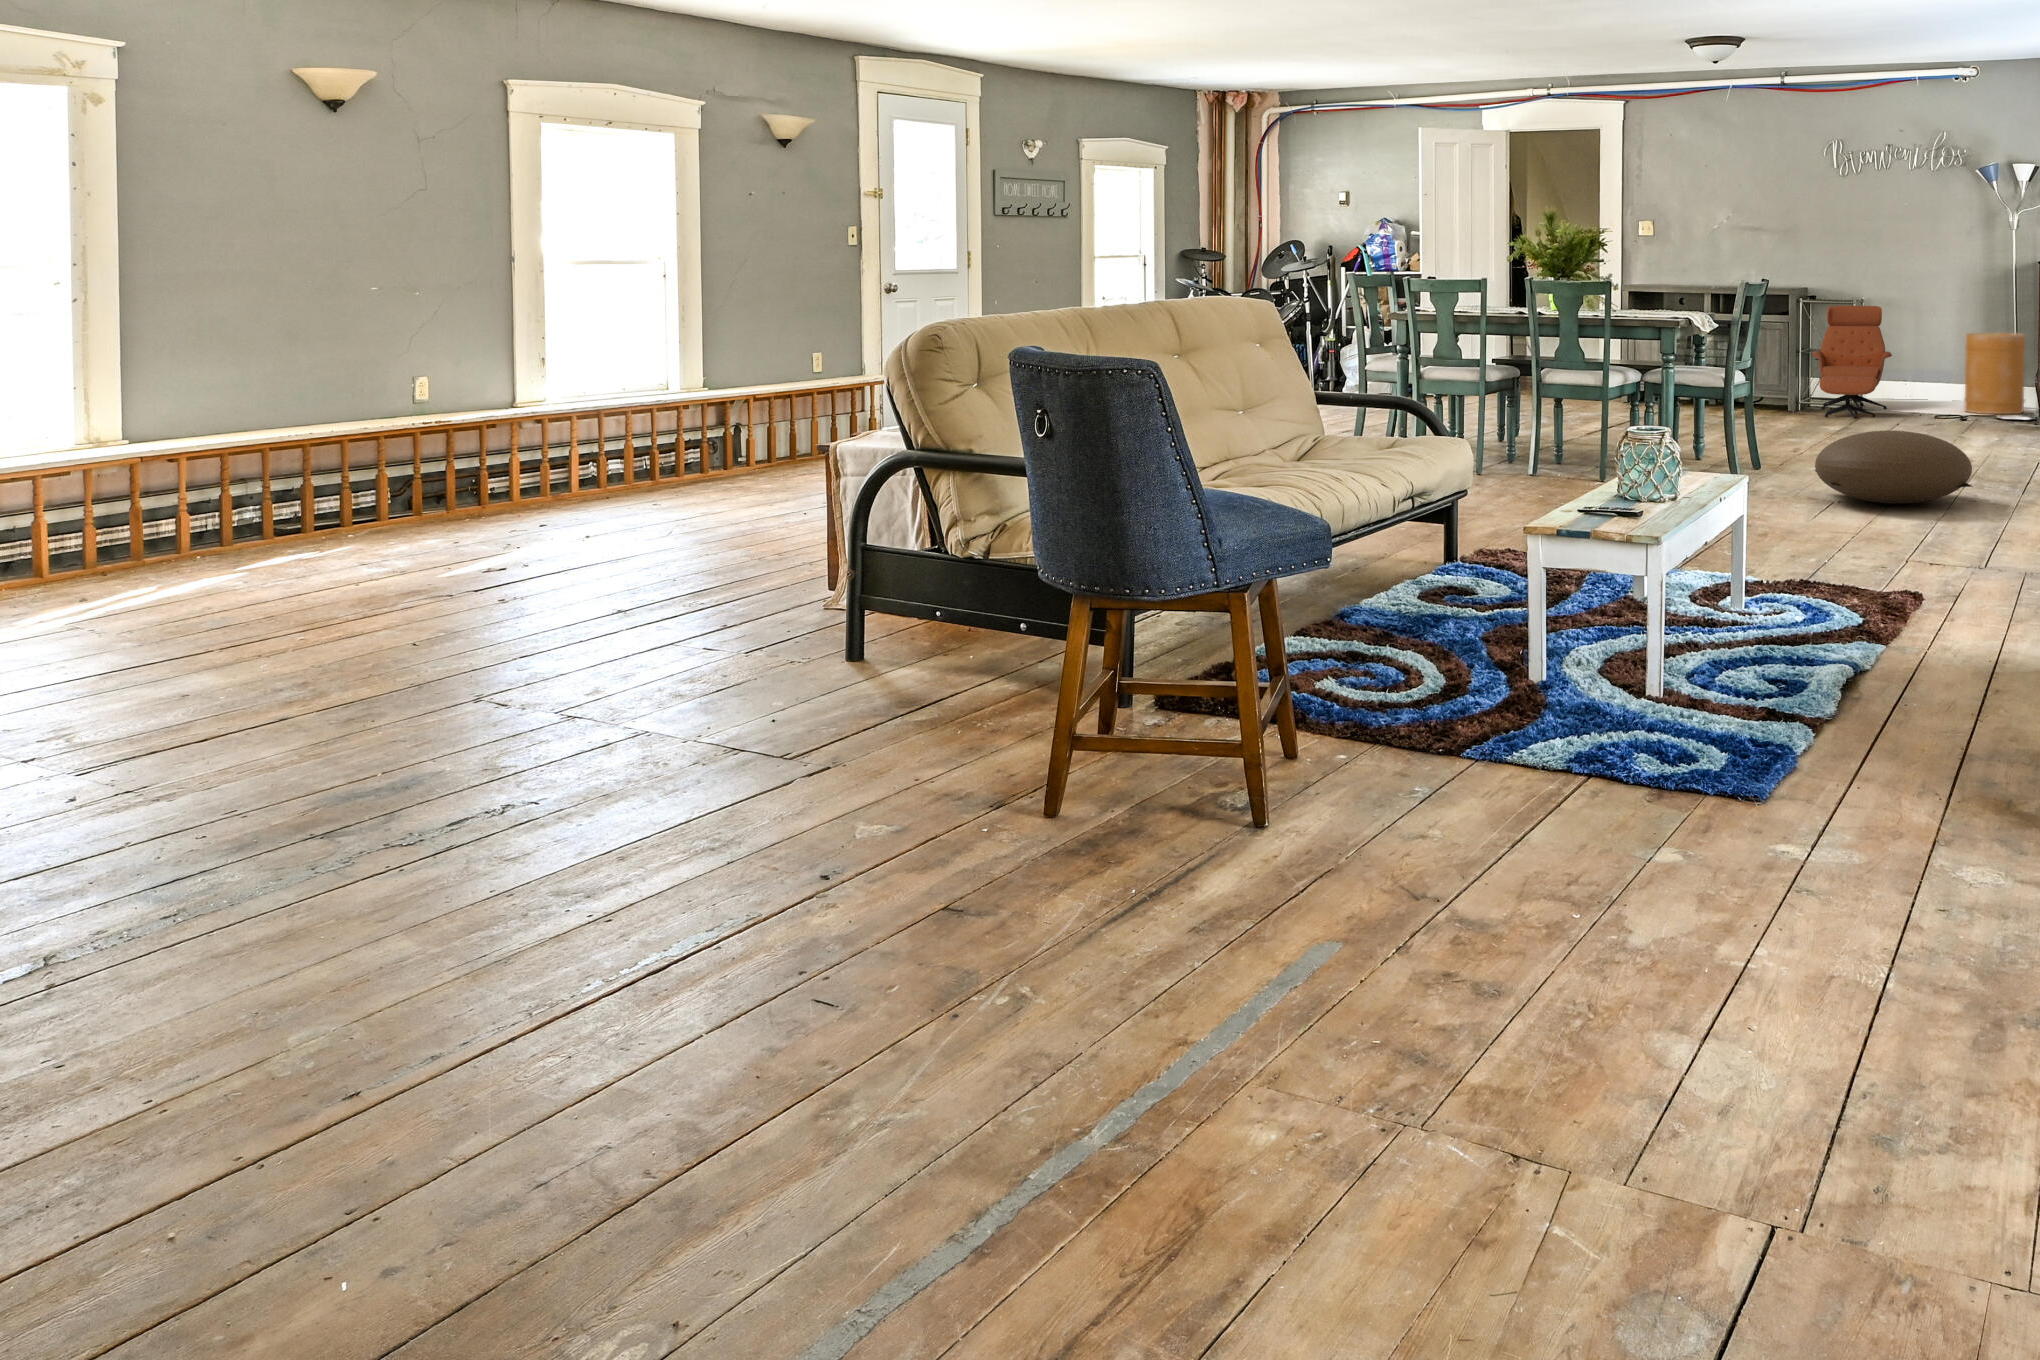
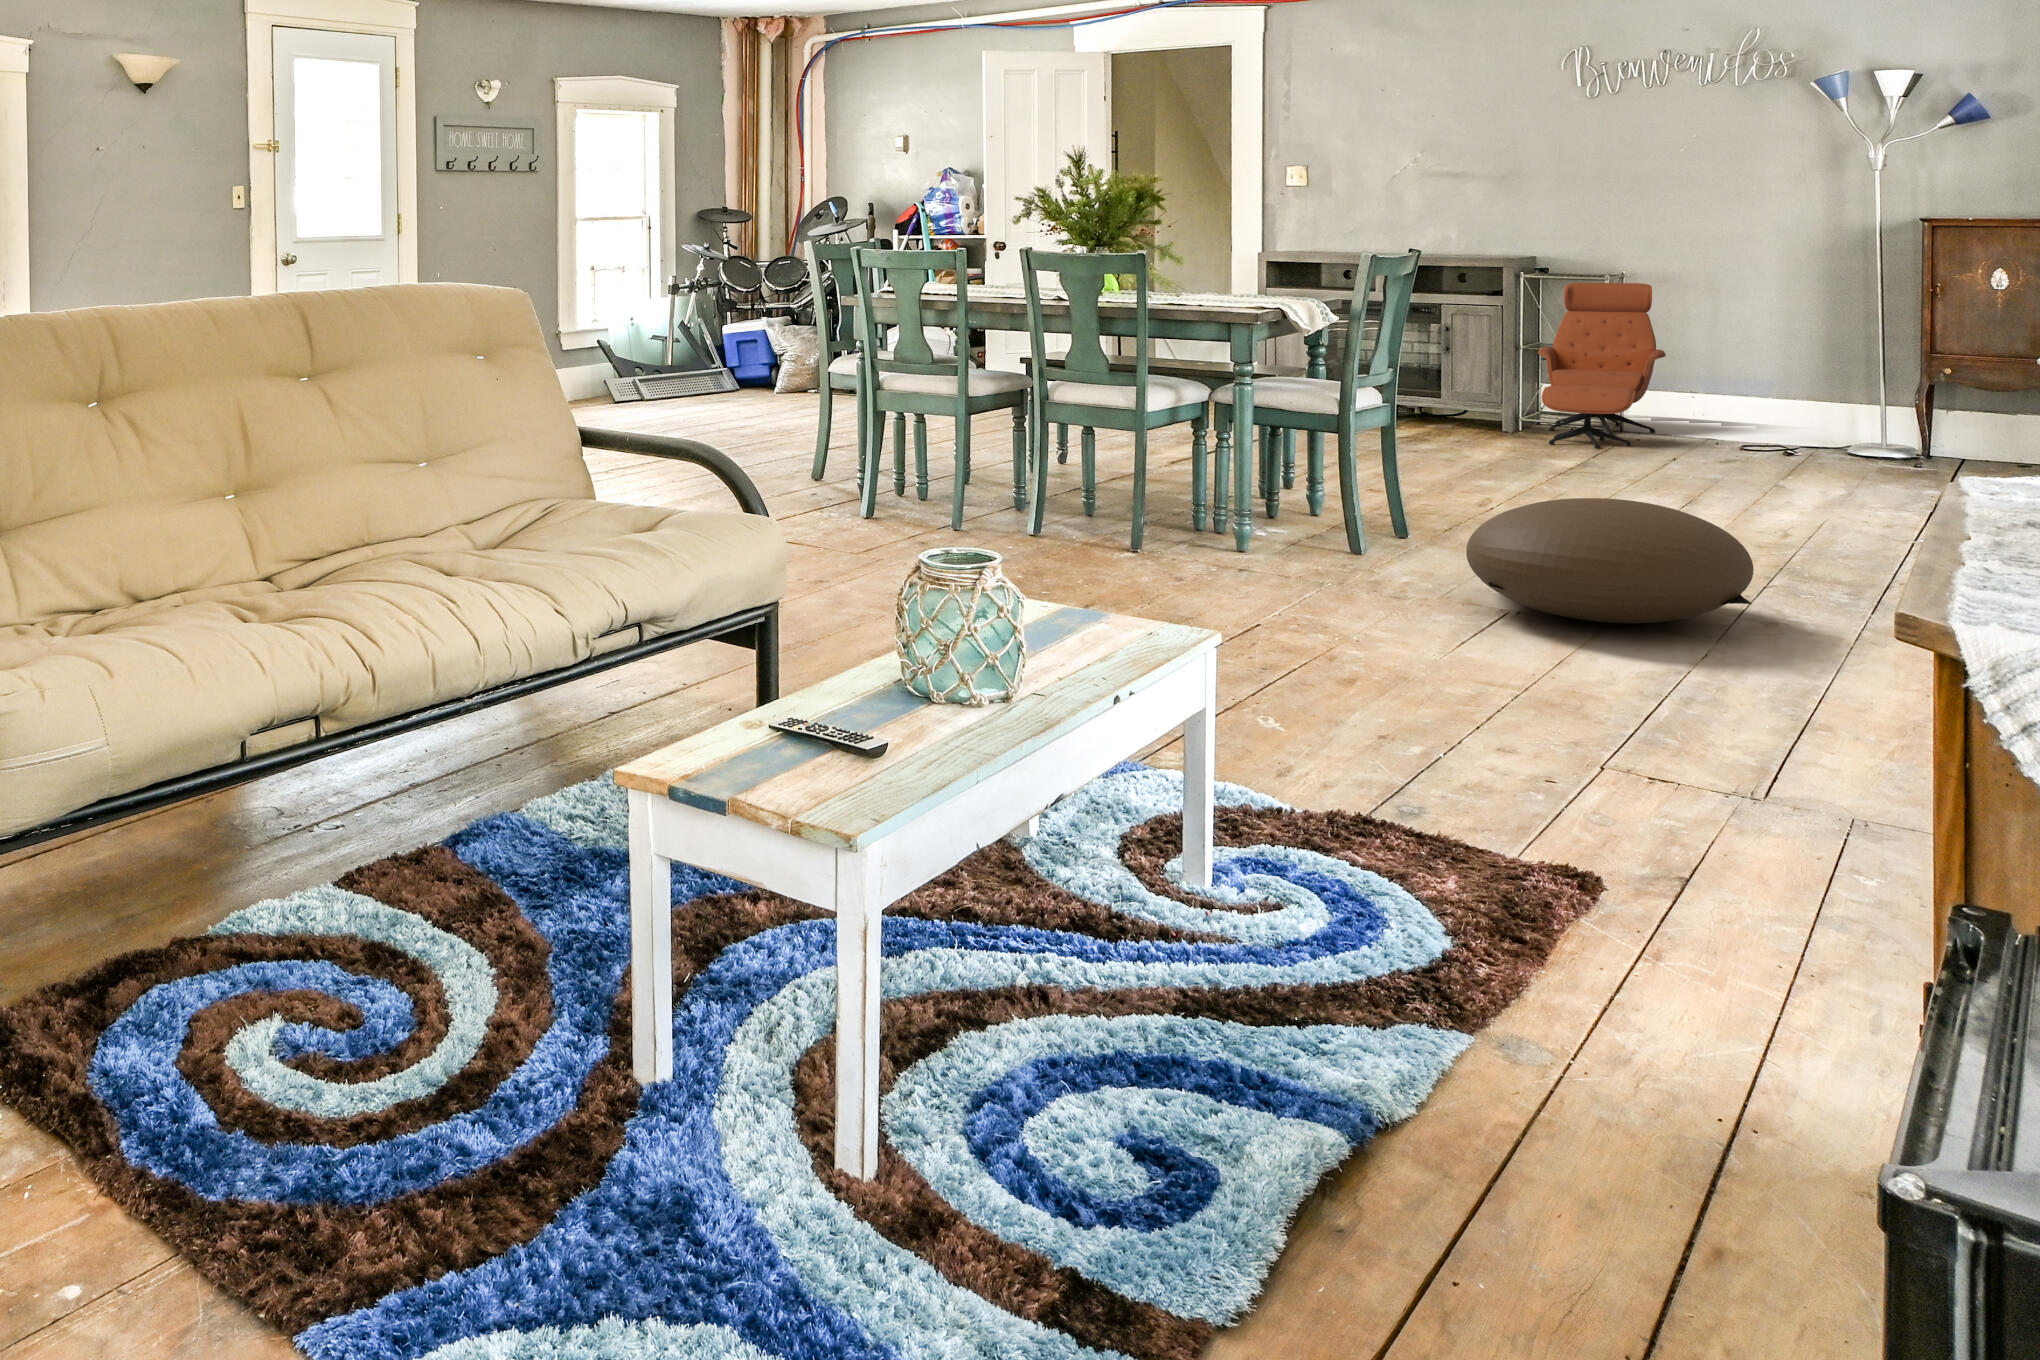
basket: present [1964,333,2025,414] -> none [1784,324,1893,447]

